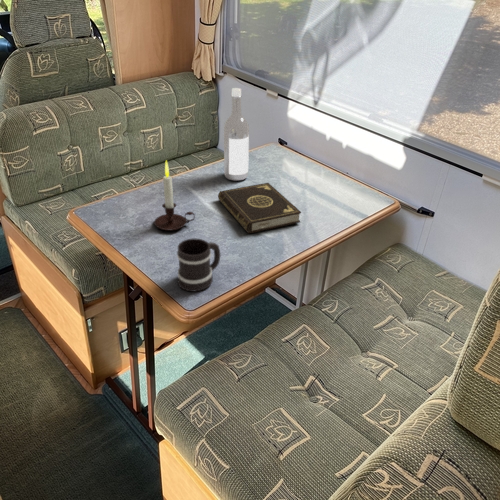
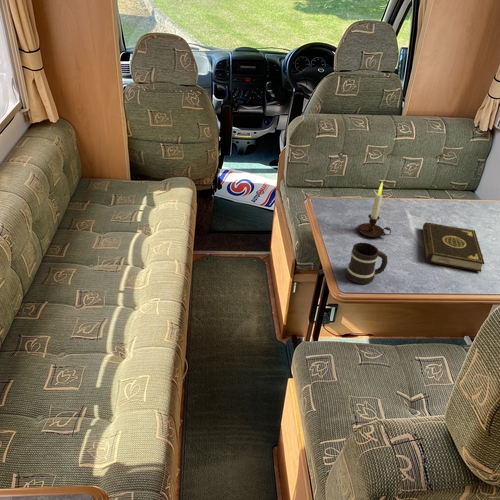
wine bottle: present [224,88,249,181] -> none [443,141,481,221]

